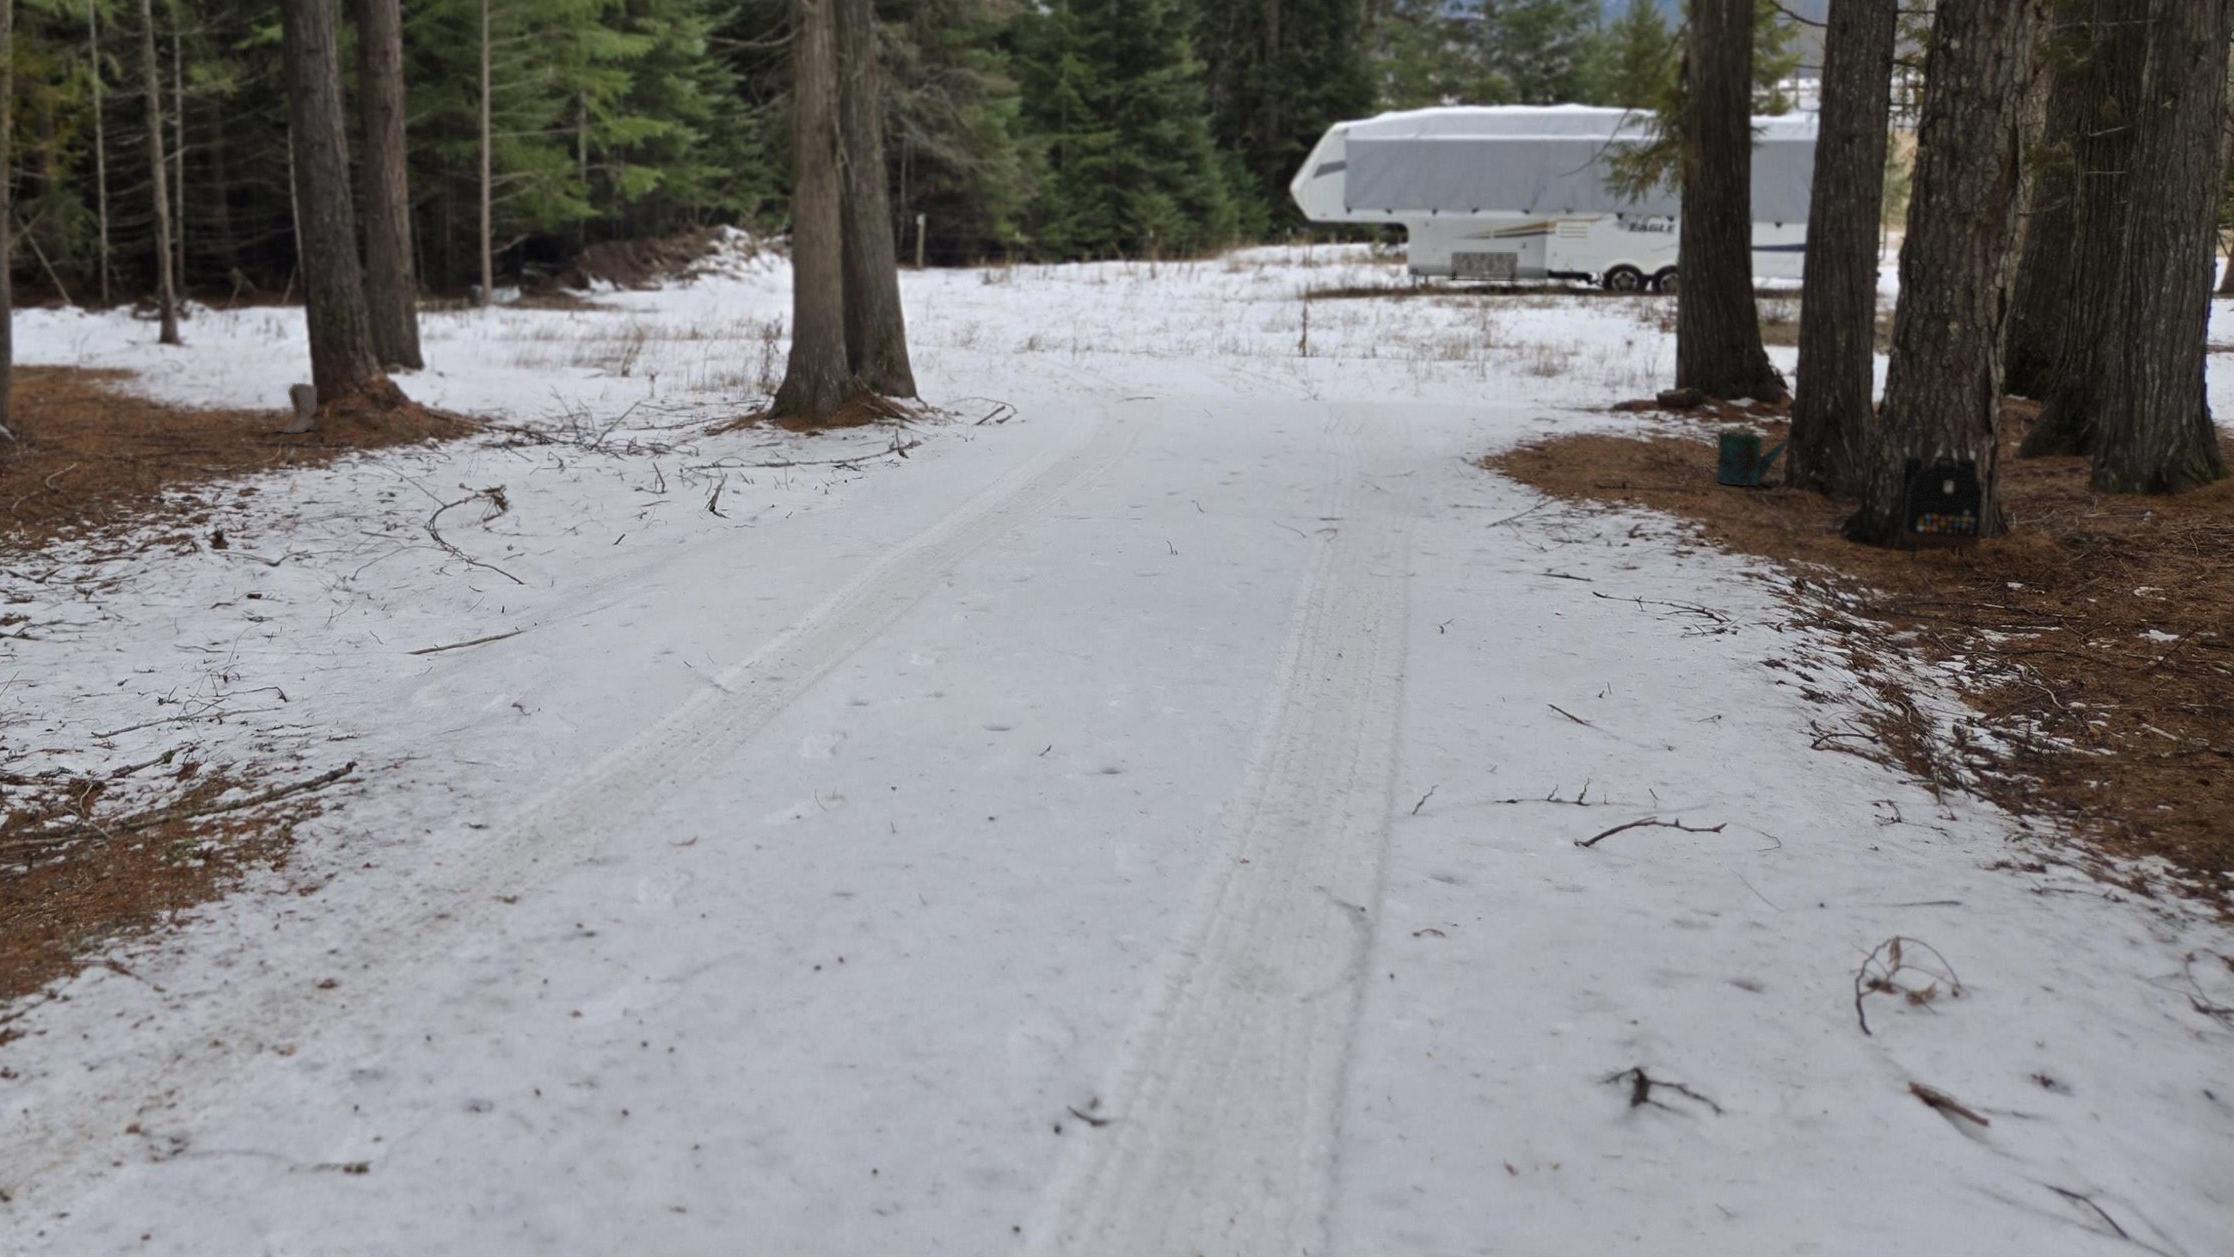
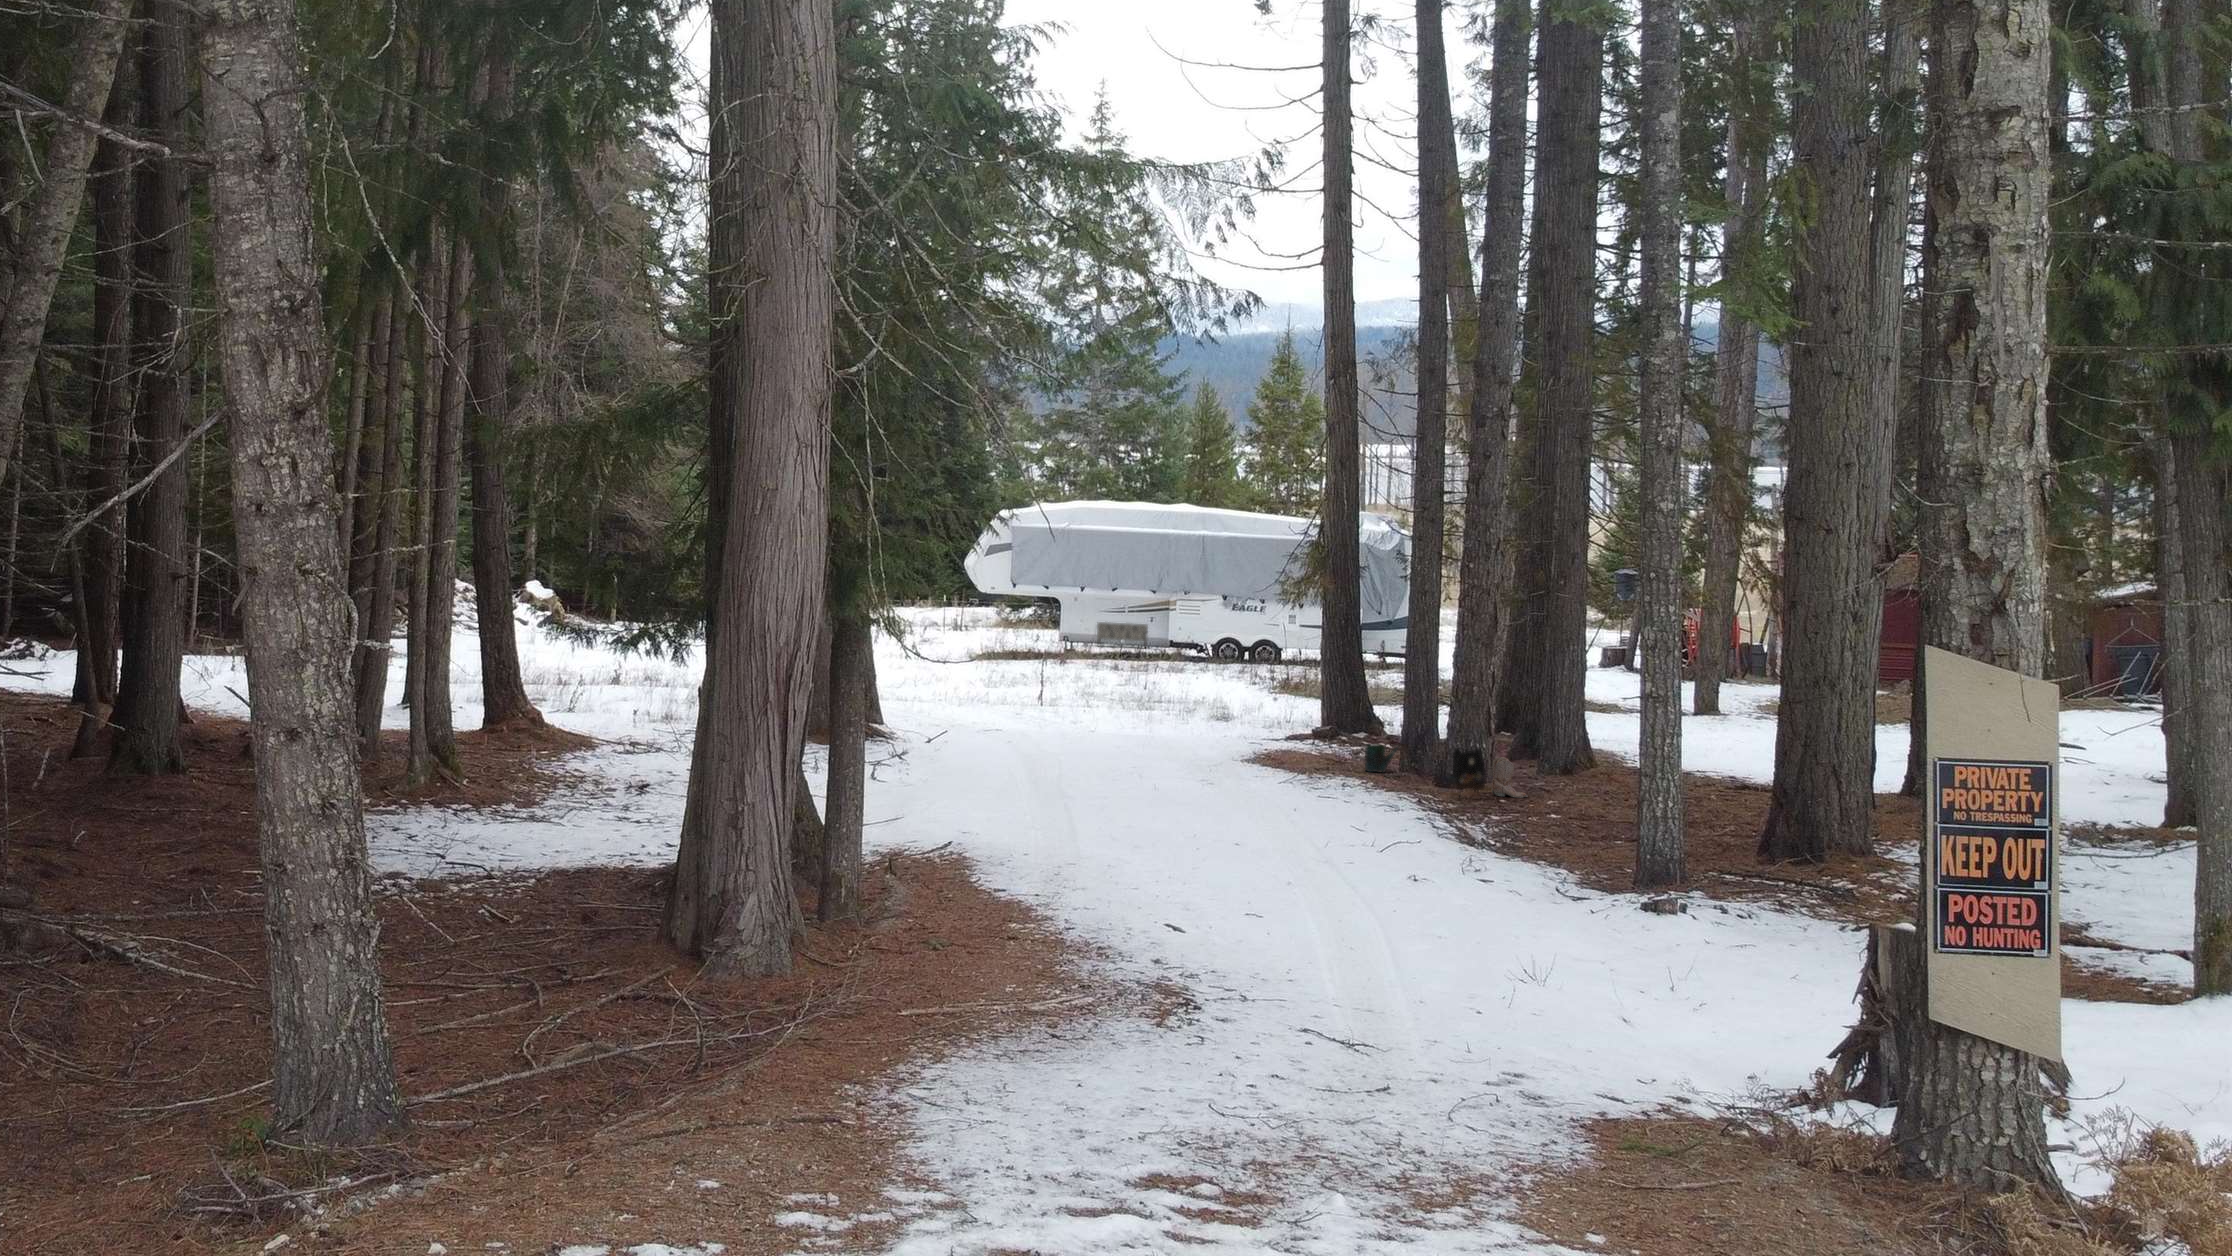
boots: present [277,383,317,433] -> present [1492,757,1527,798]

